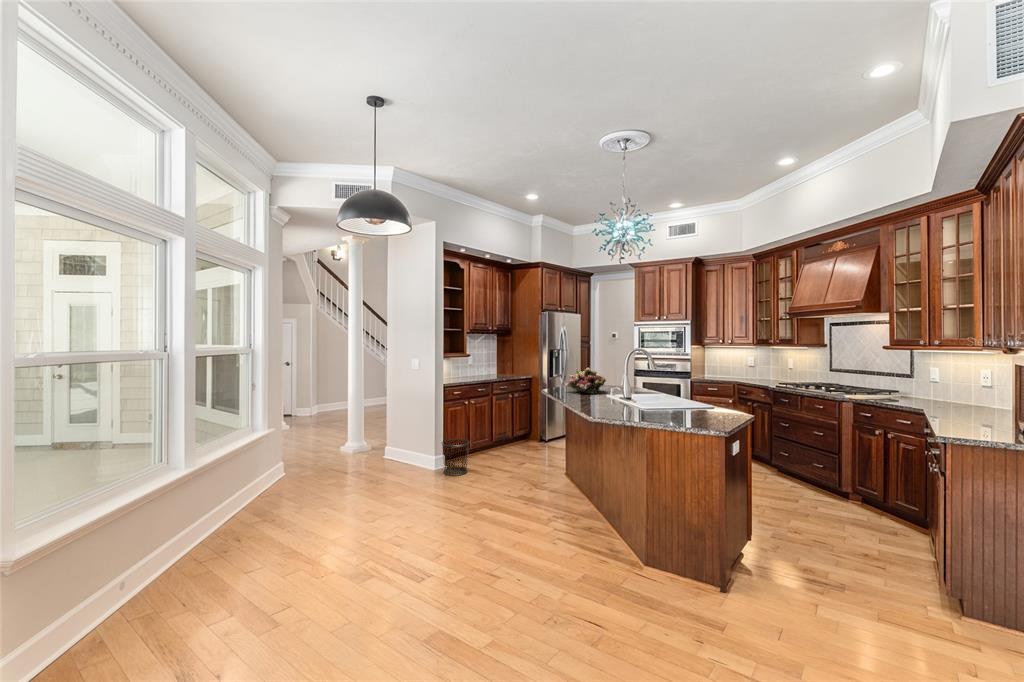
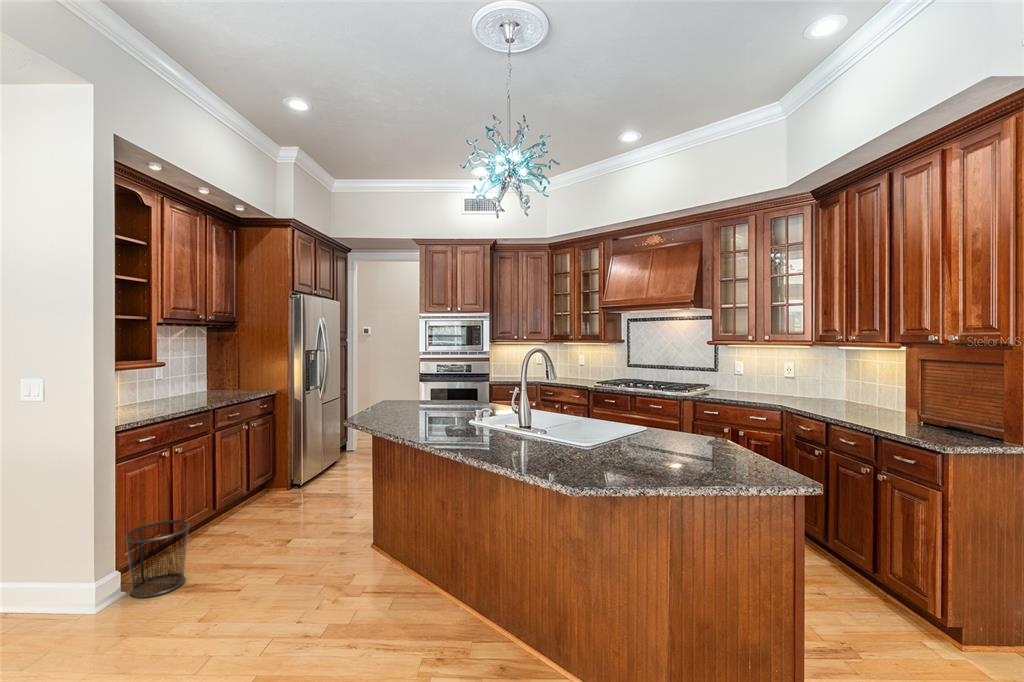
flower arrangement: present [565,368,606,394] -> none [388,377,450,416]

